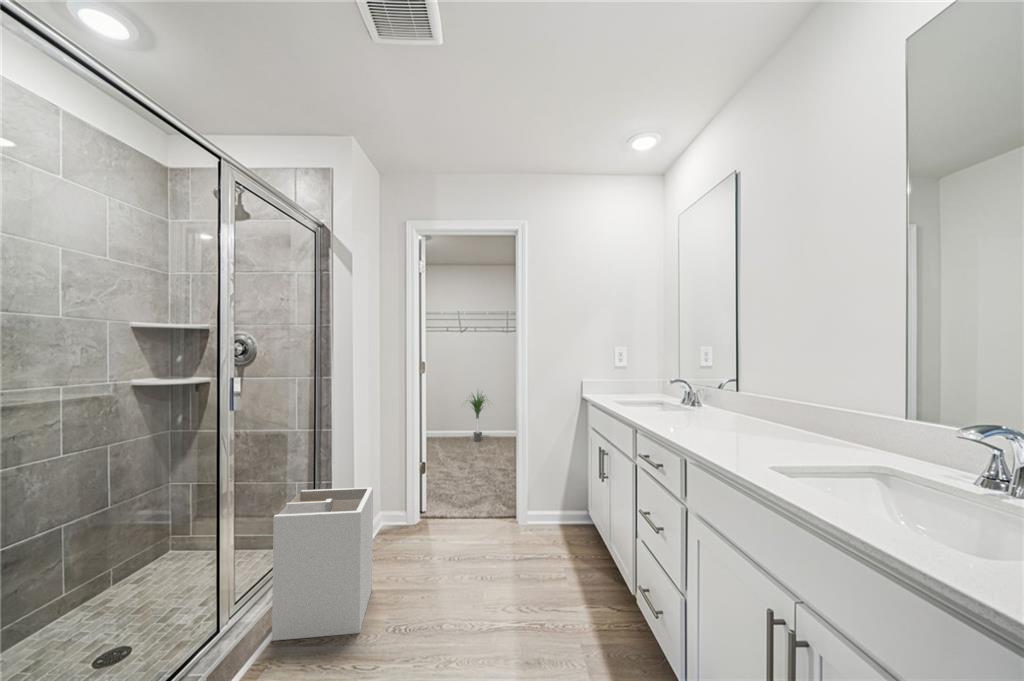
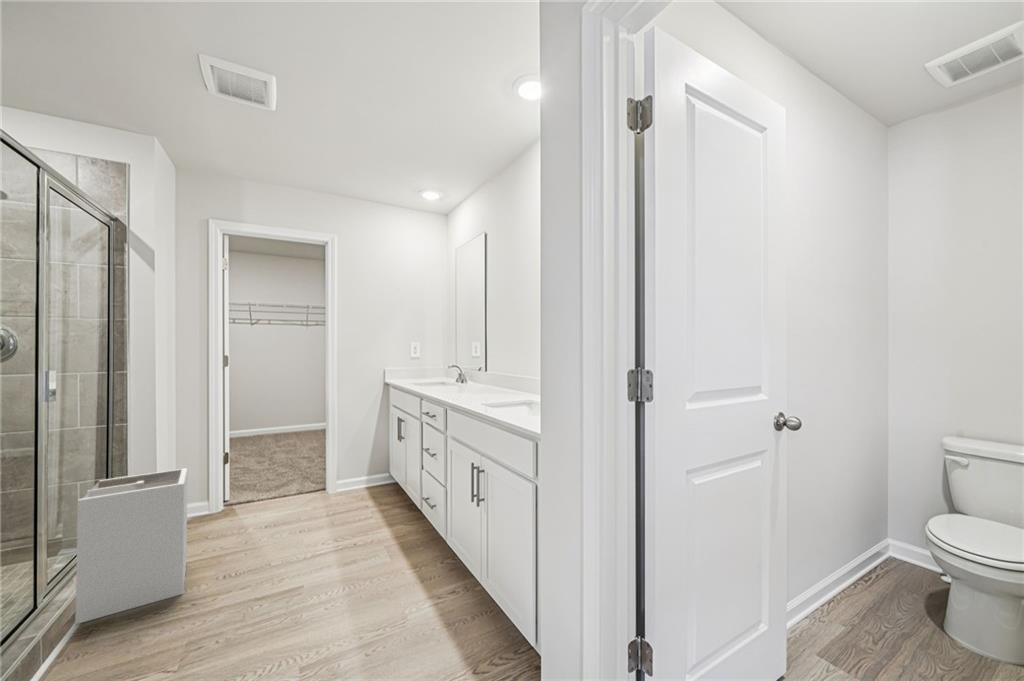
potted plant: present [470,393,485,441] -> none [254,388,294,441]

